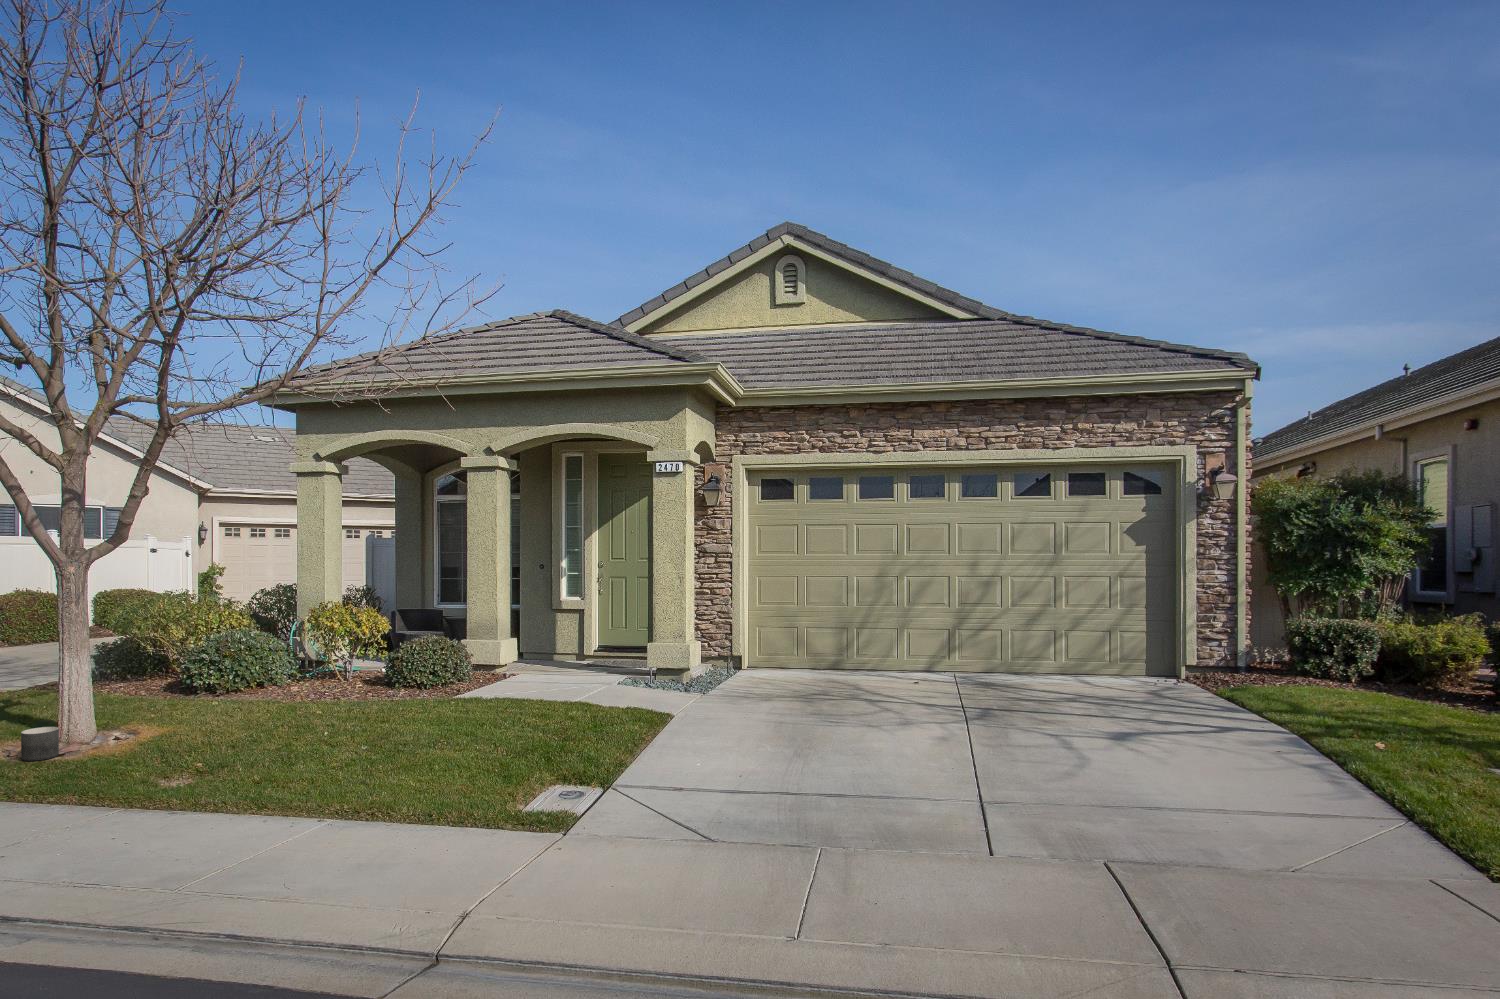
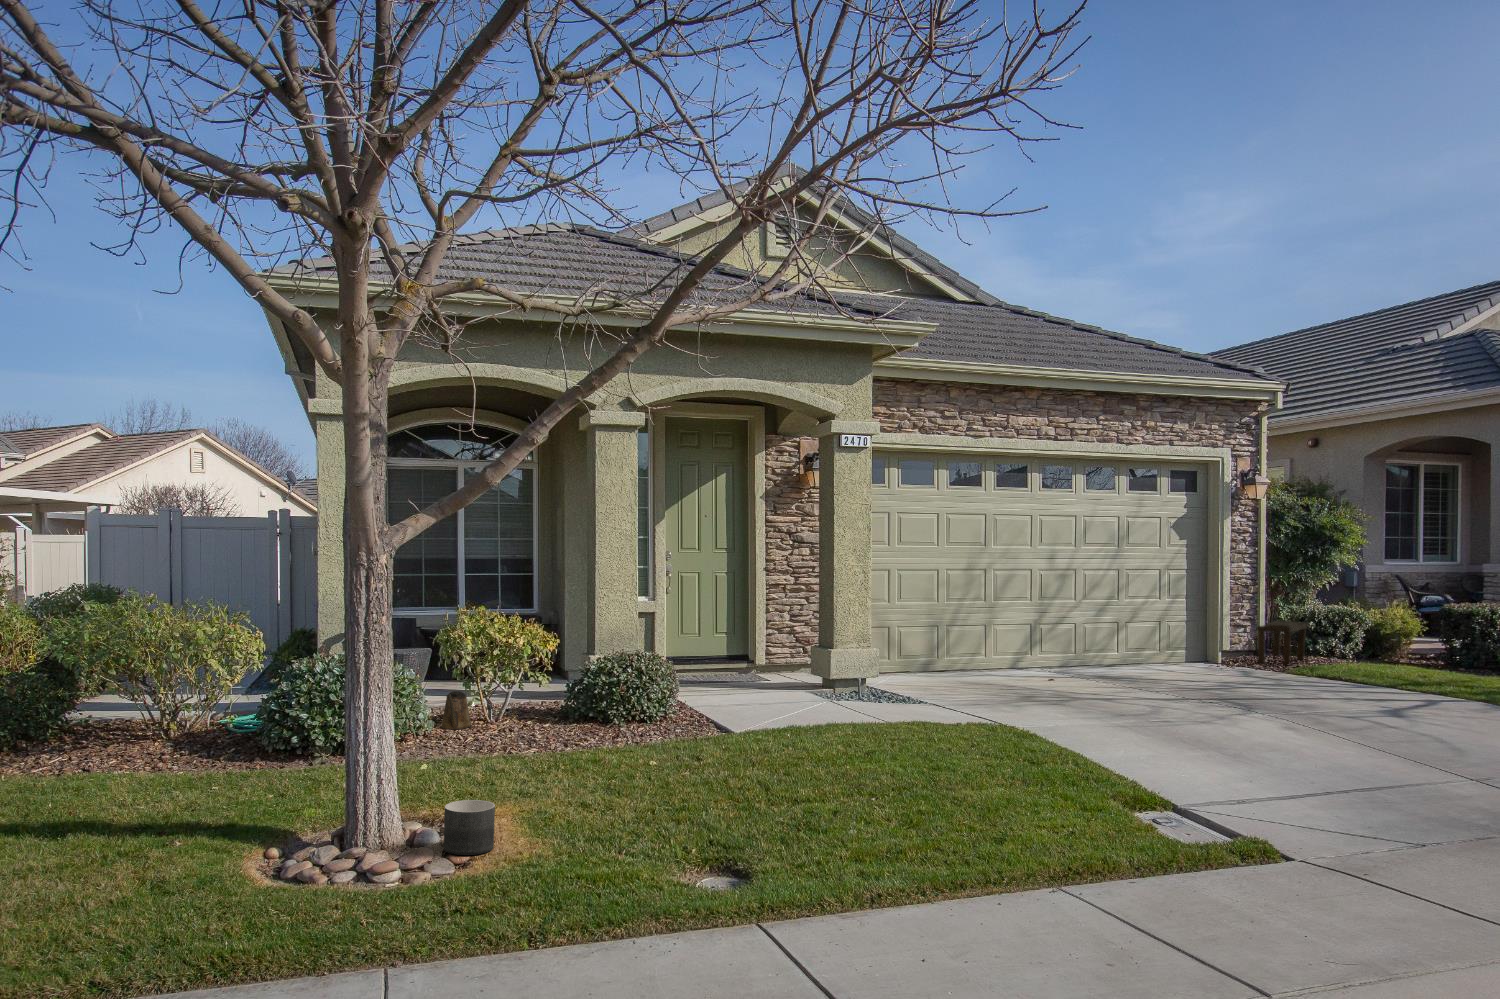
bench: none [1206,634,1290,684] -> present [1257,621,1307,665]
watering can: none [286,659,328,686] -> present [441,691,472,729]

